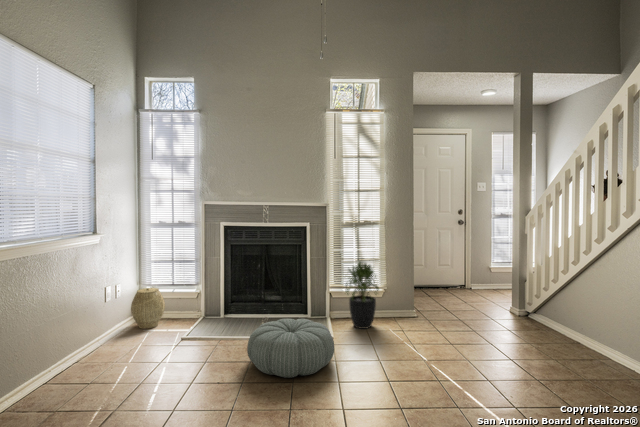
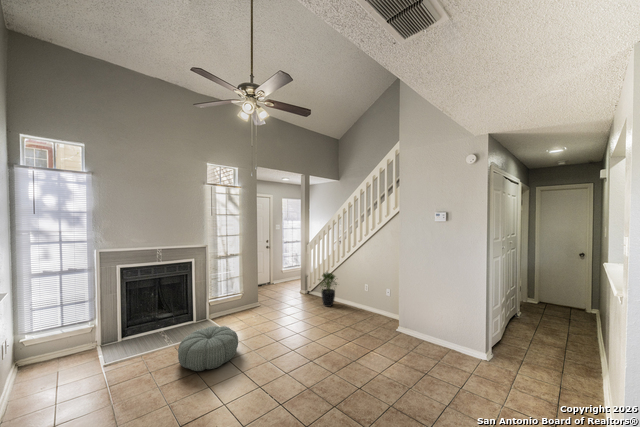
potted plant: present [346,262,379,329] -> present [319,272,337,307]
woven basket: present [131,288,165,329] -> none [11,335,56,379]

